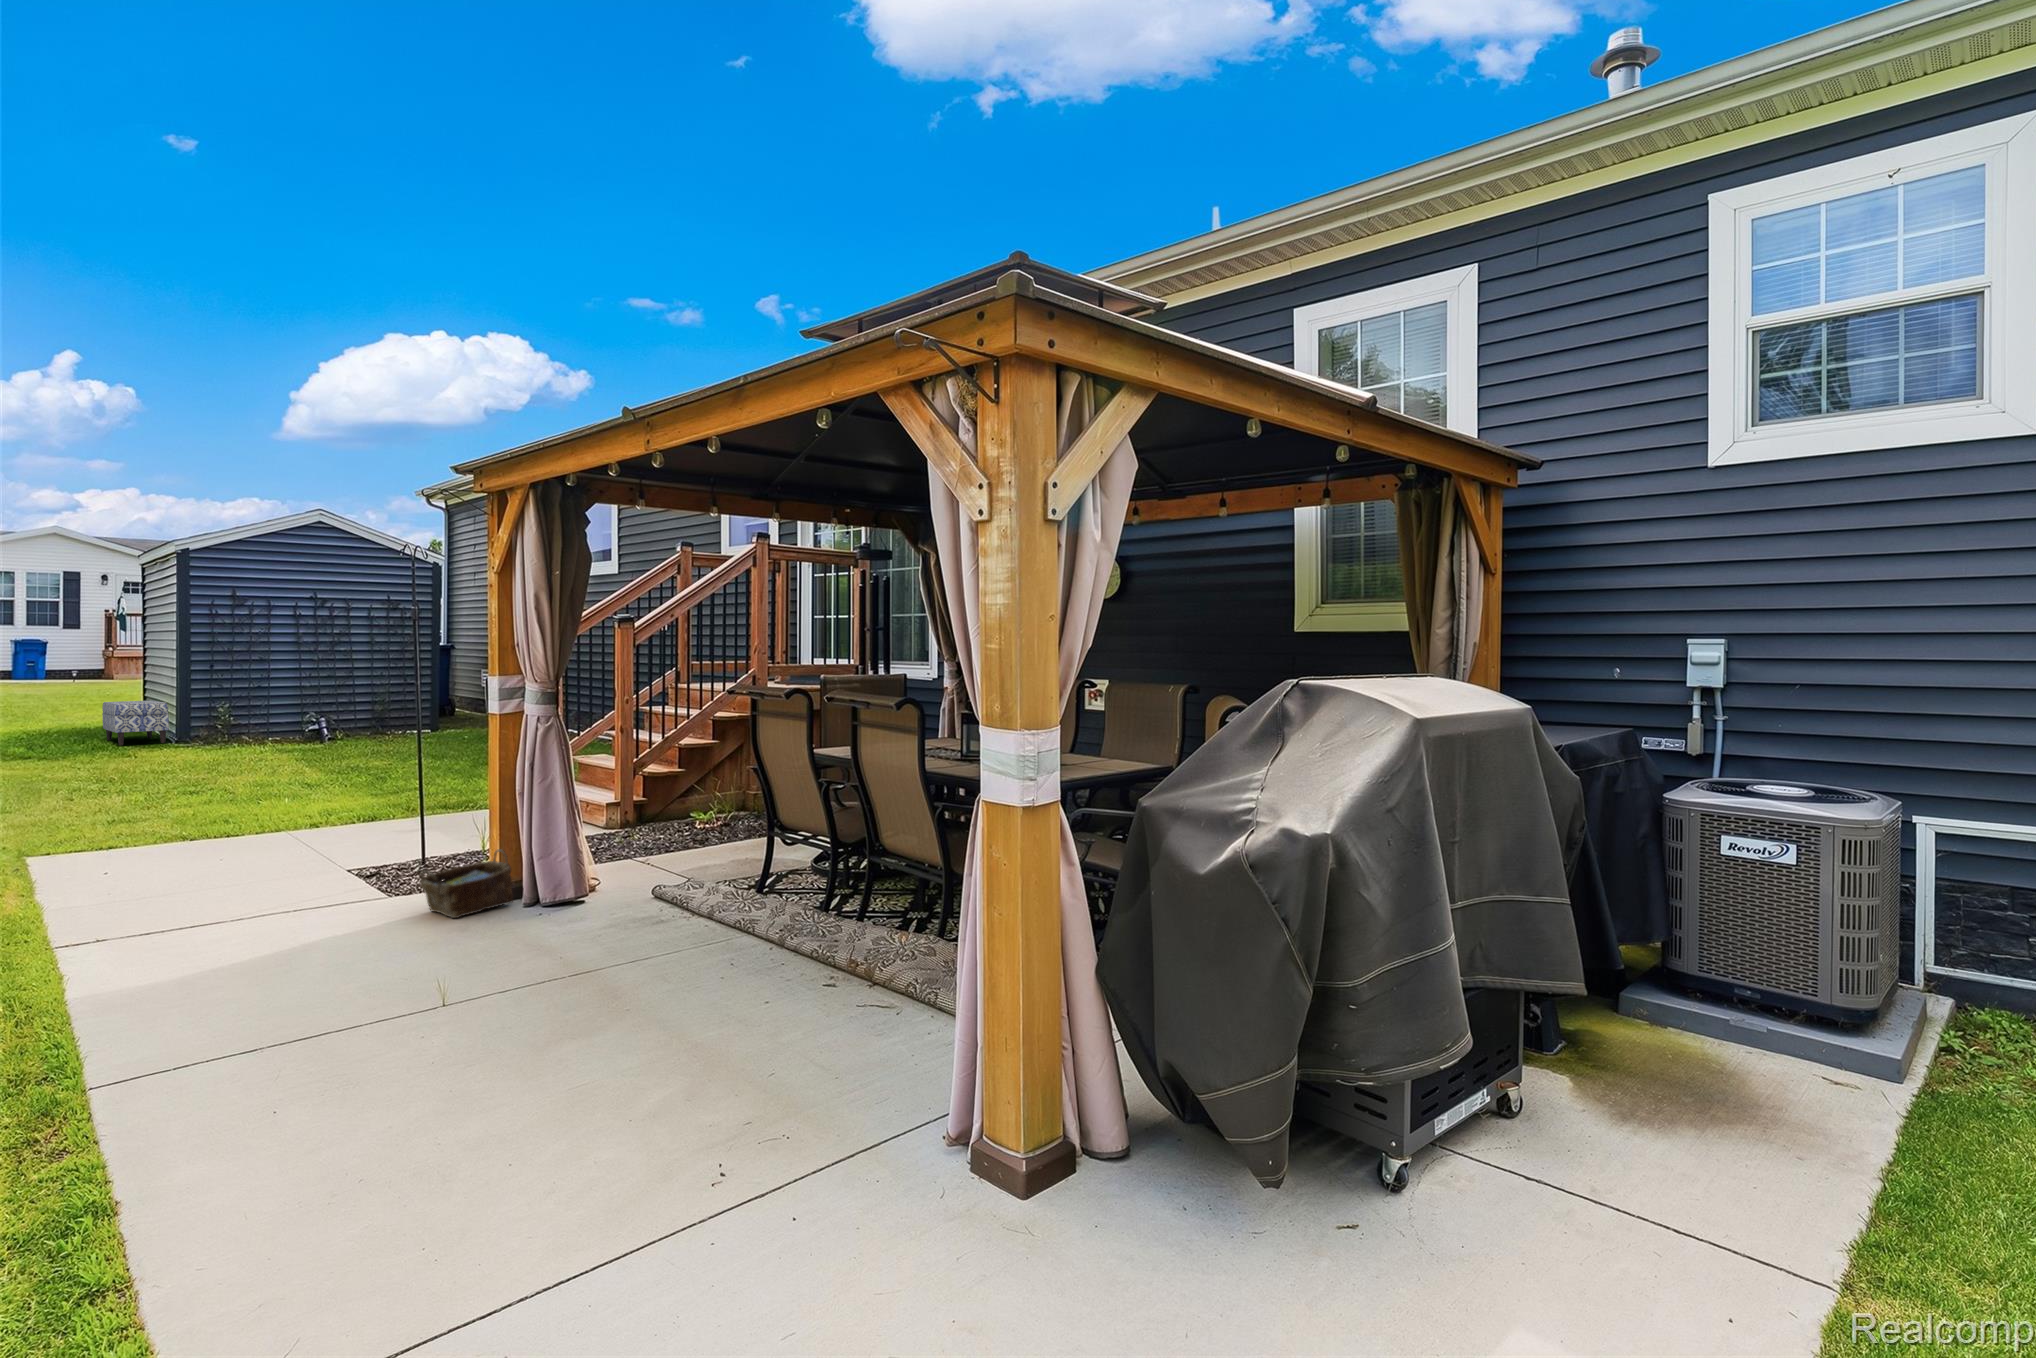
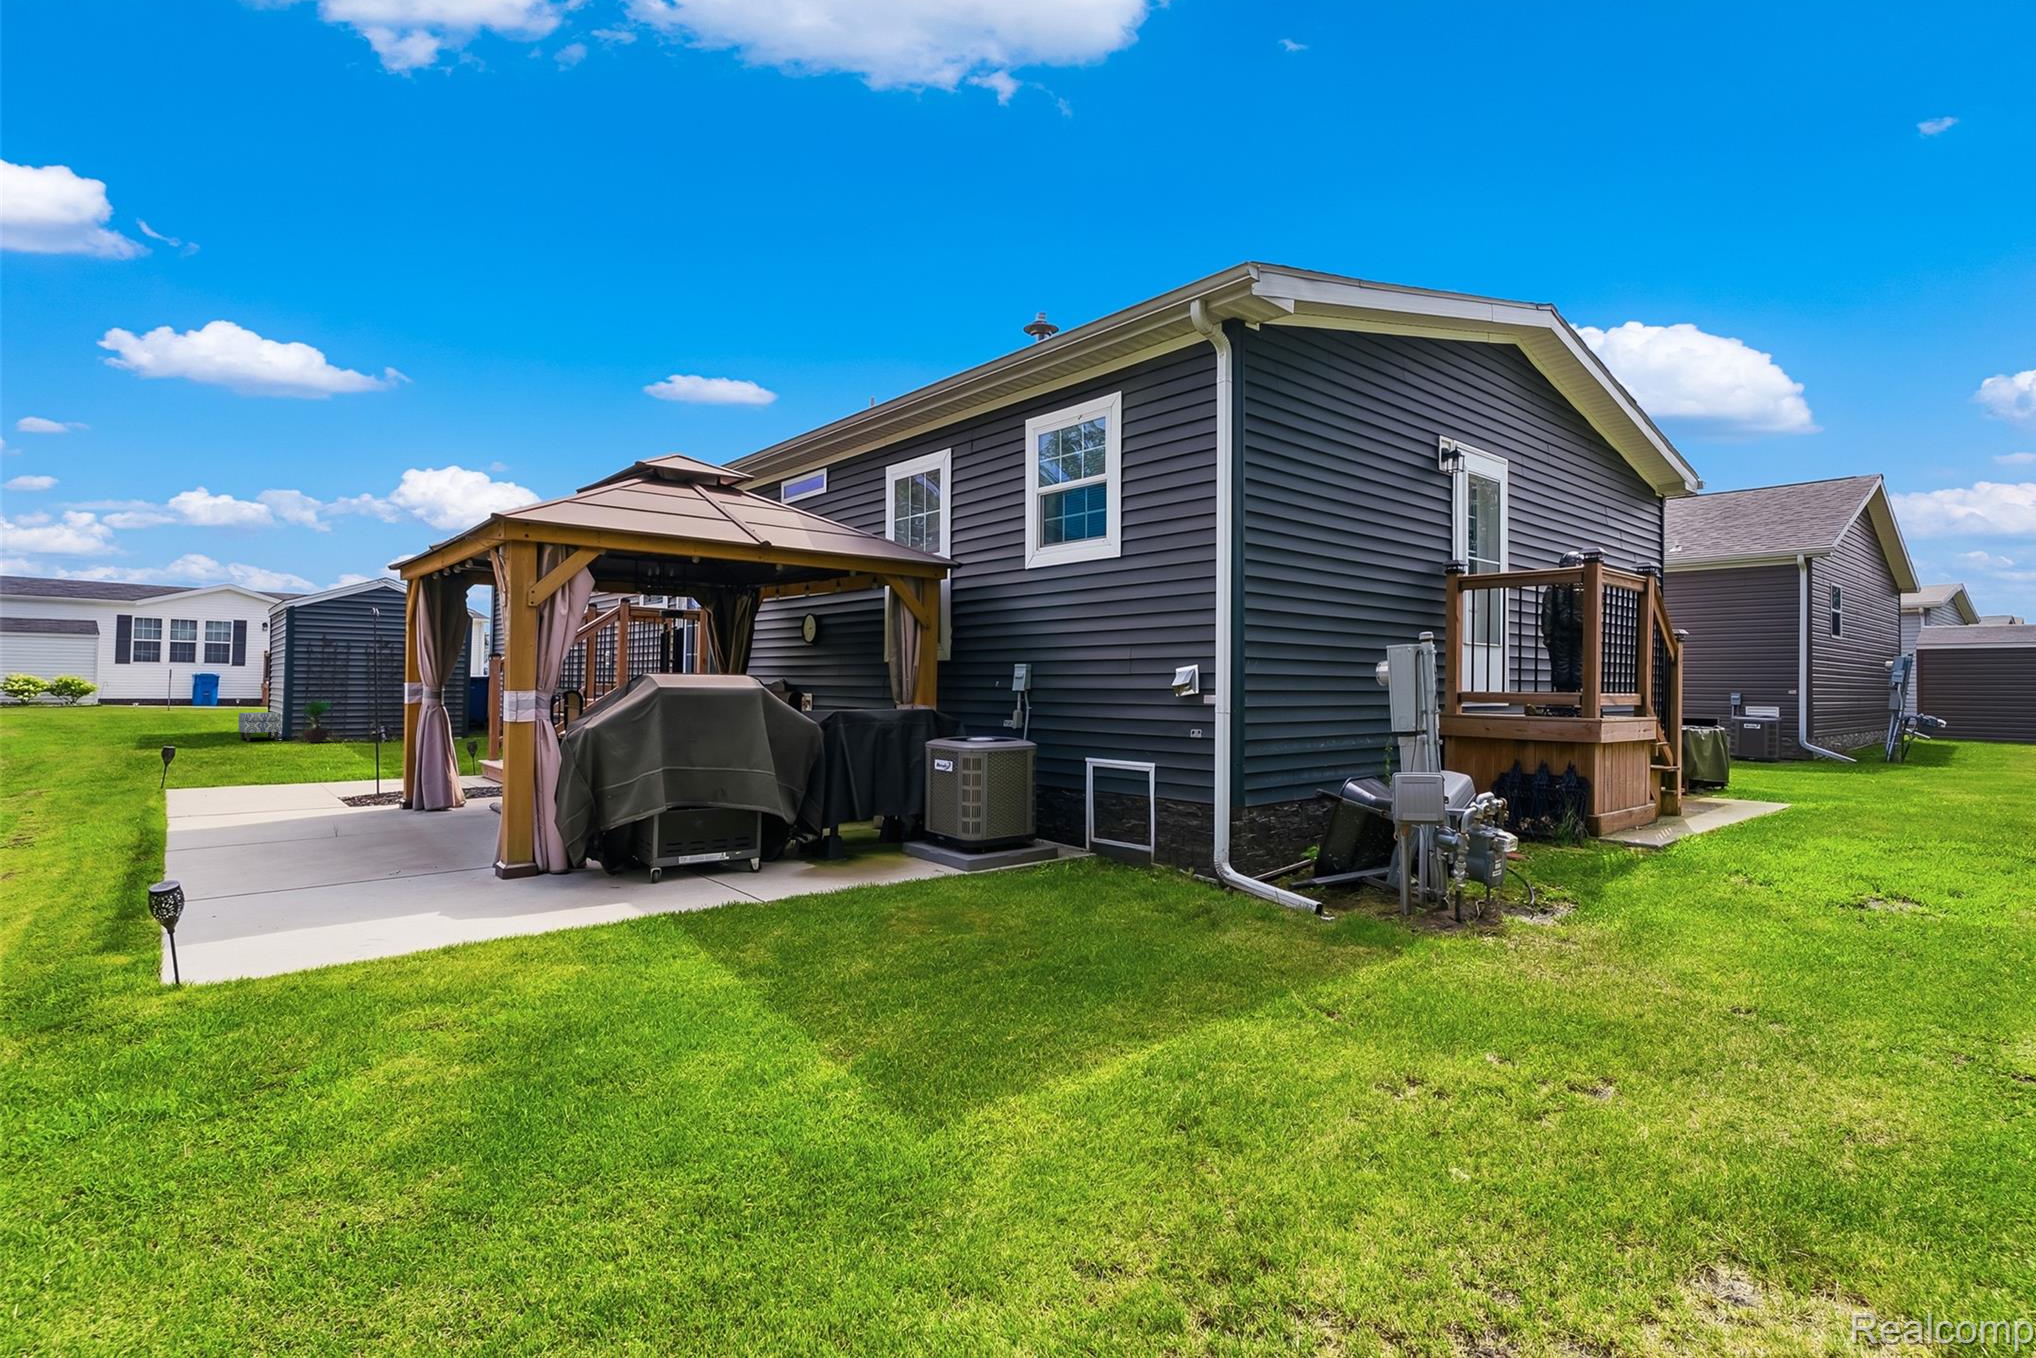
potted tree: none [198,678,249,746] -> present [302,700,329,743]
woven basket: present [420,849,513,918] -> none [358,777,411,811]

